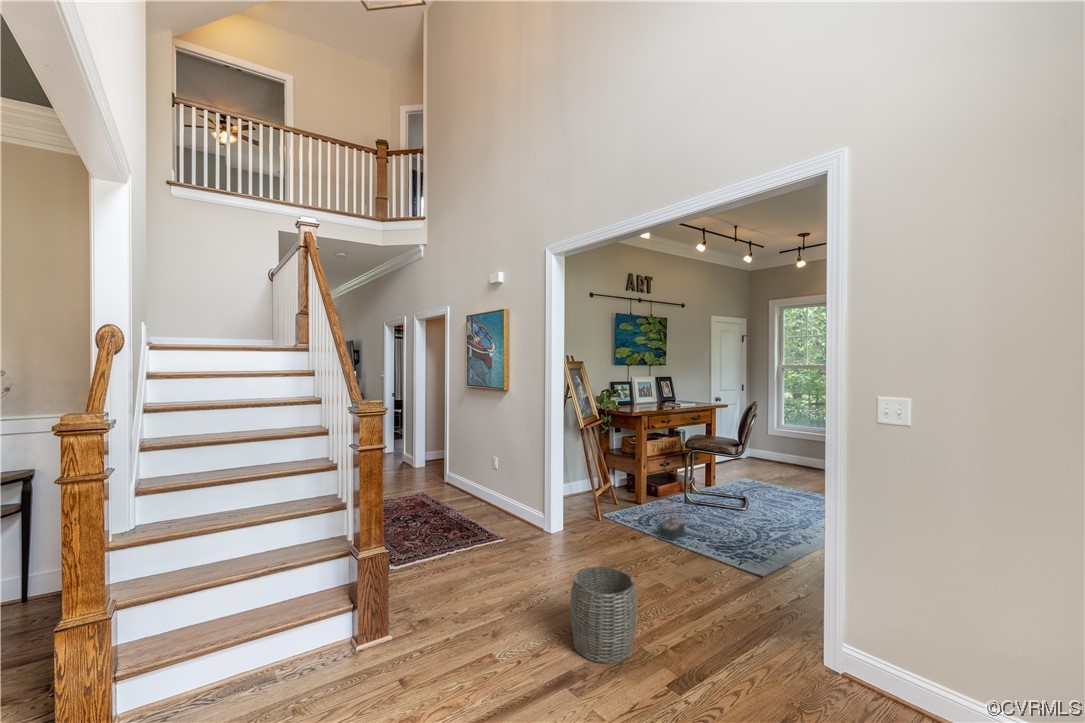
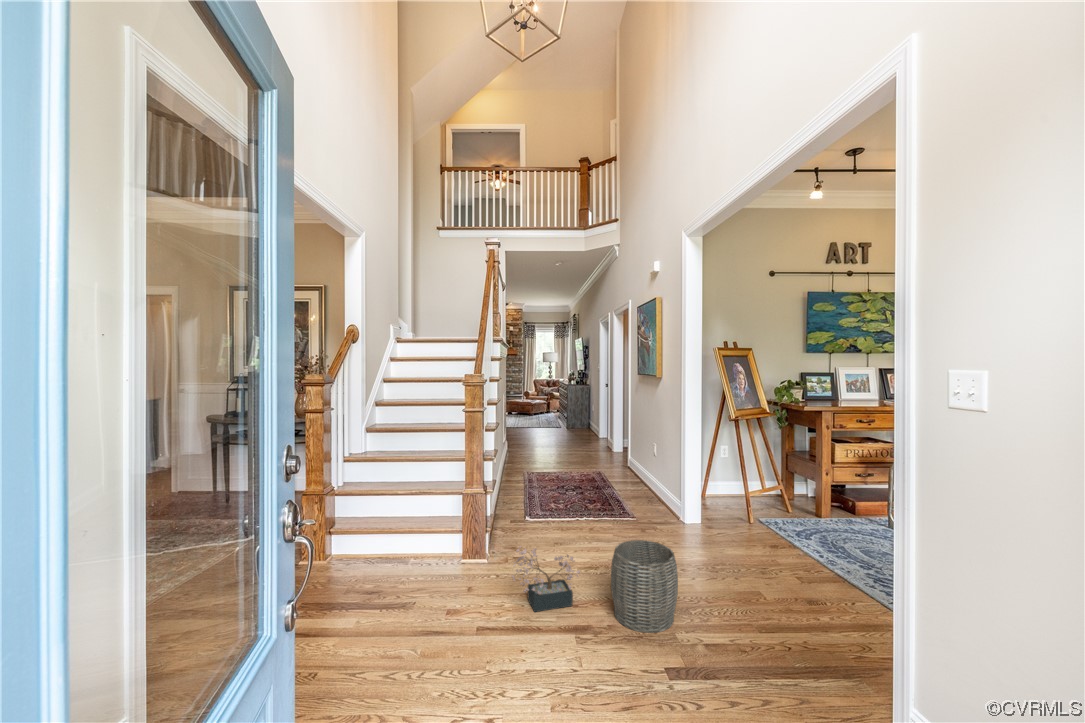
decorative plant: present [655,504,685,541] -> present [512,546,580,612]

